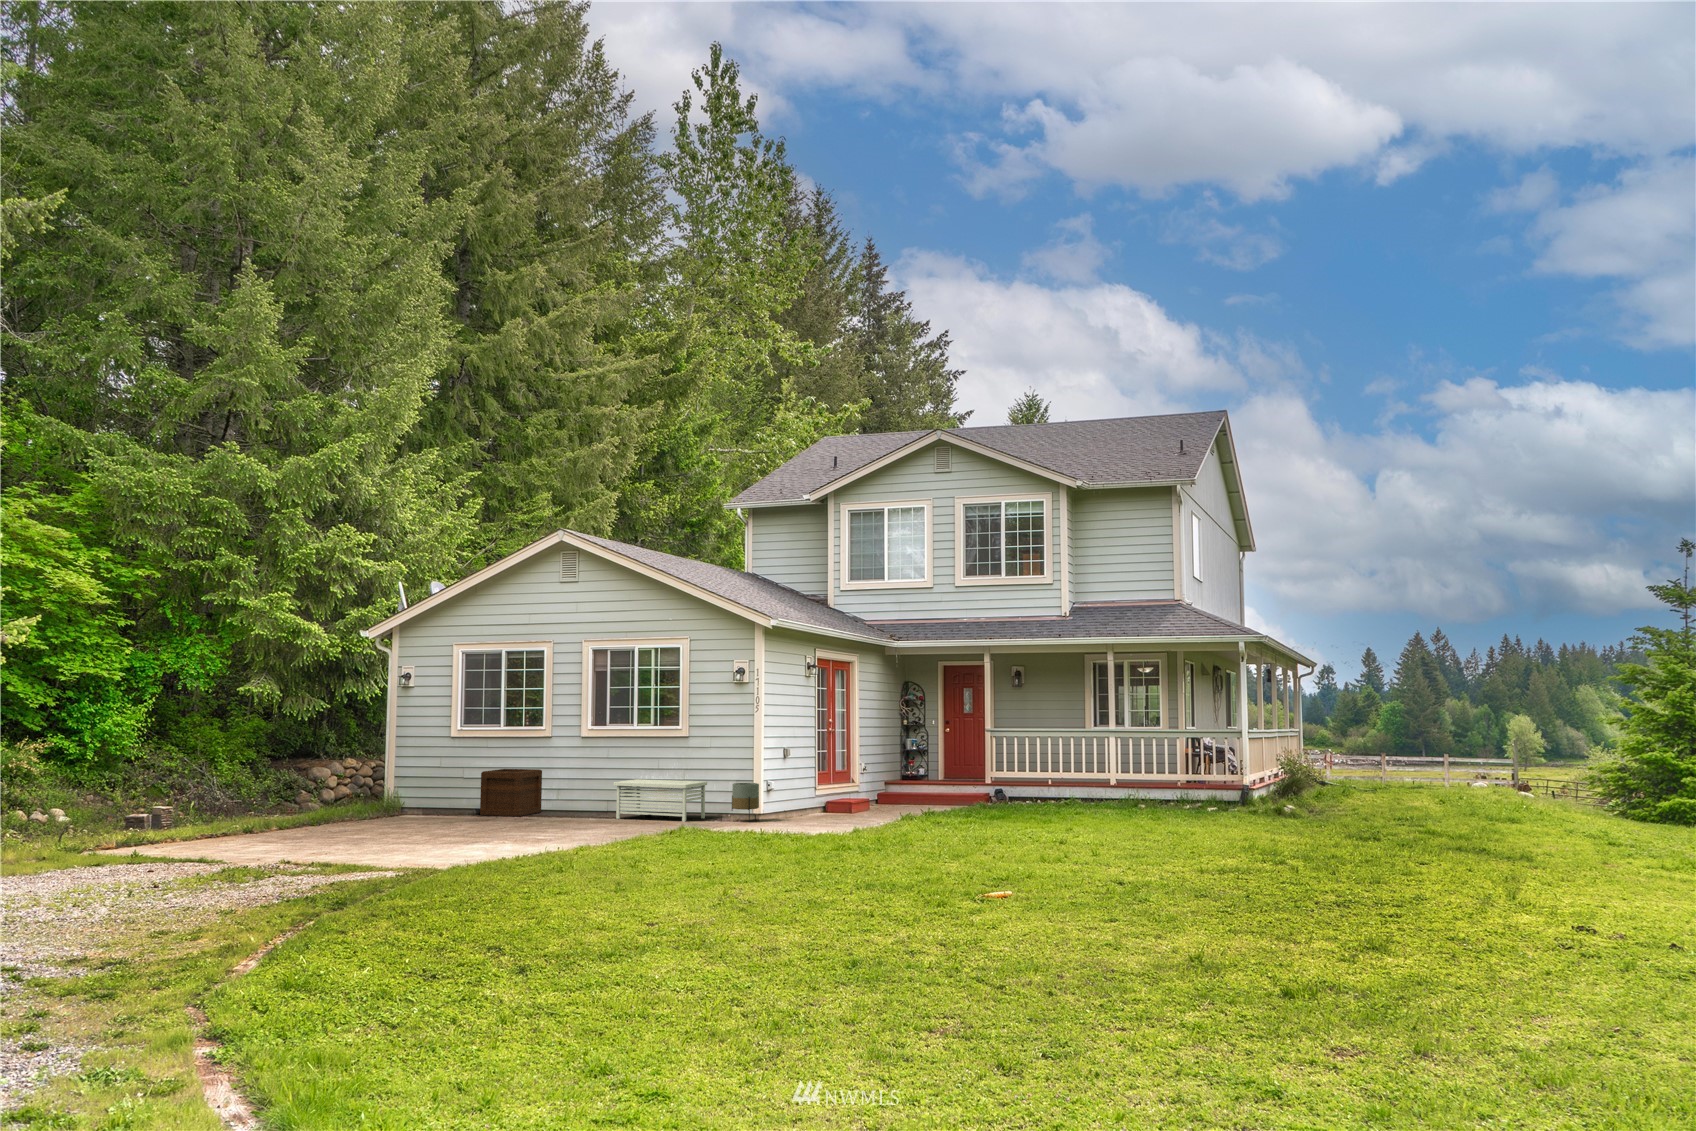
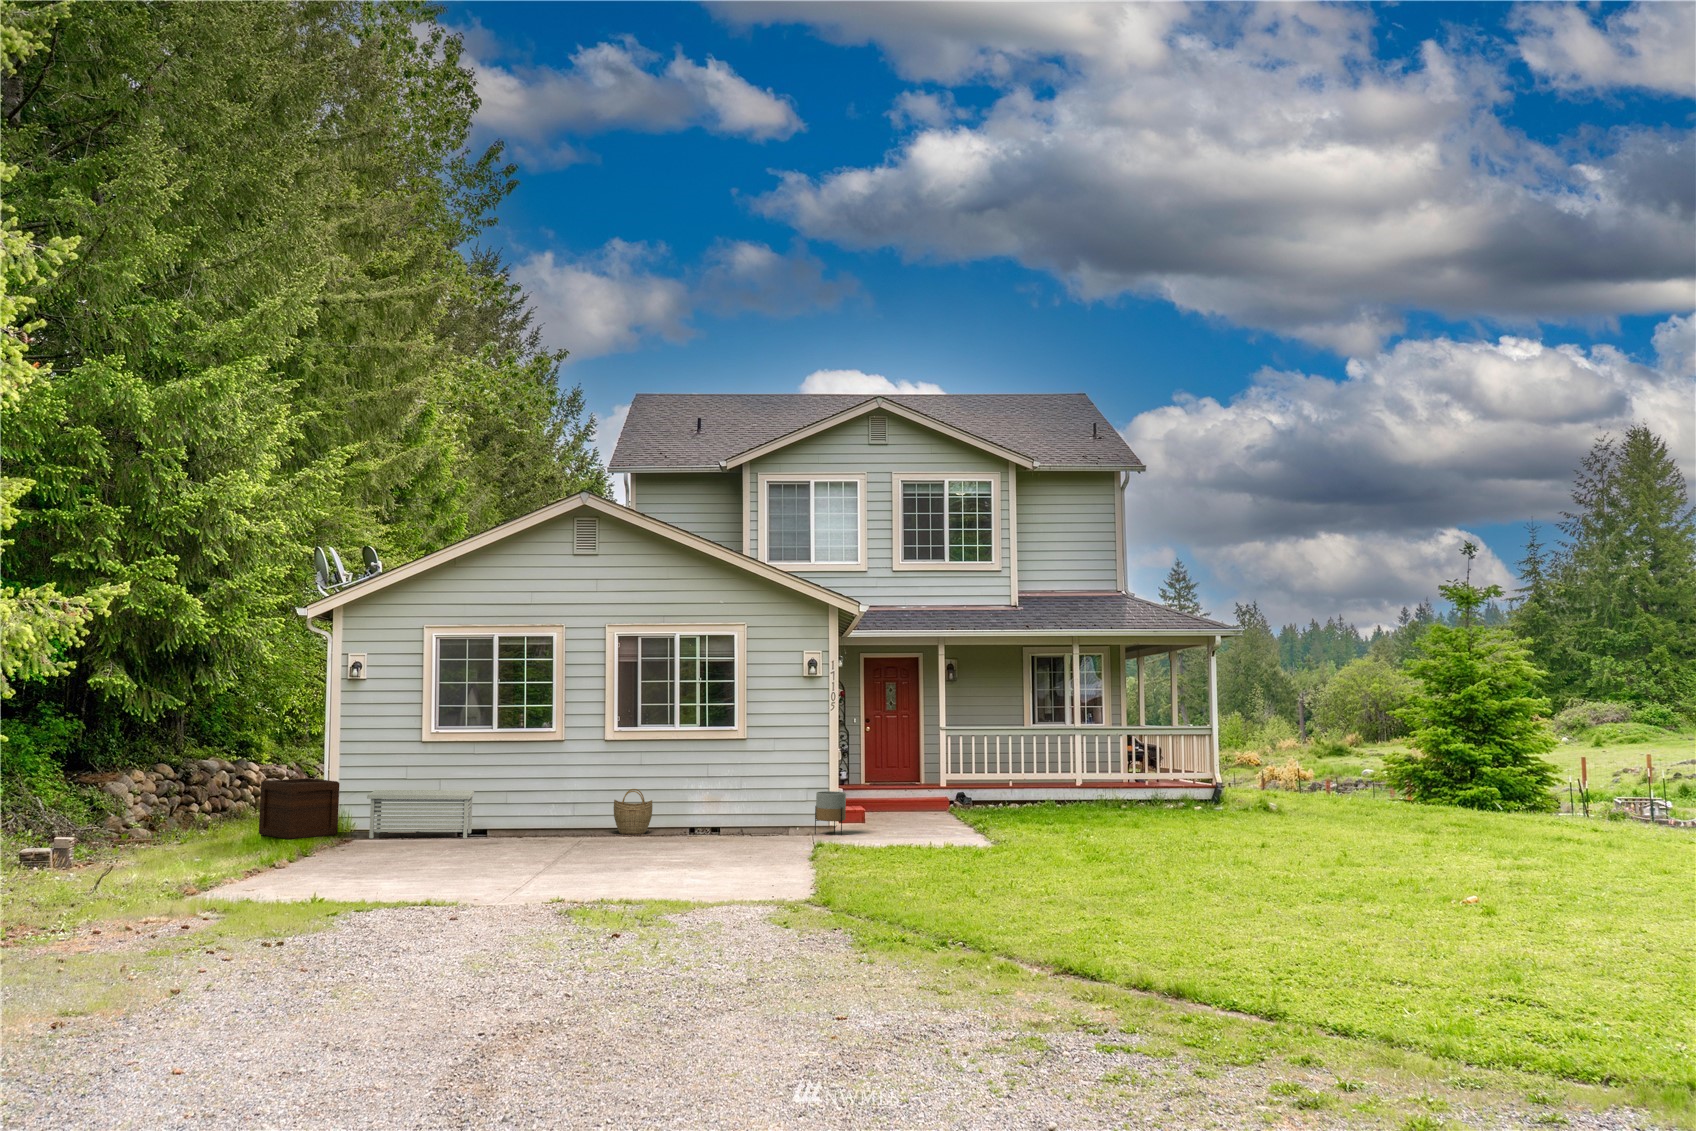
wooden crate: present [480,769,542,817] -> present [259,778,339,839]
woven basket: none [579,778,612,816] -> present [614,789,652,834]
storage bench: present [613,779,707,822] -> present [367,790,474,839]

